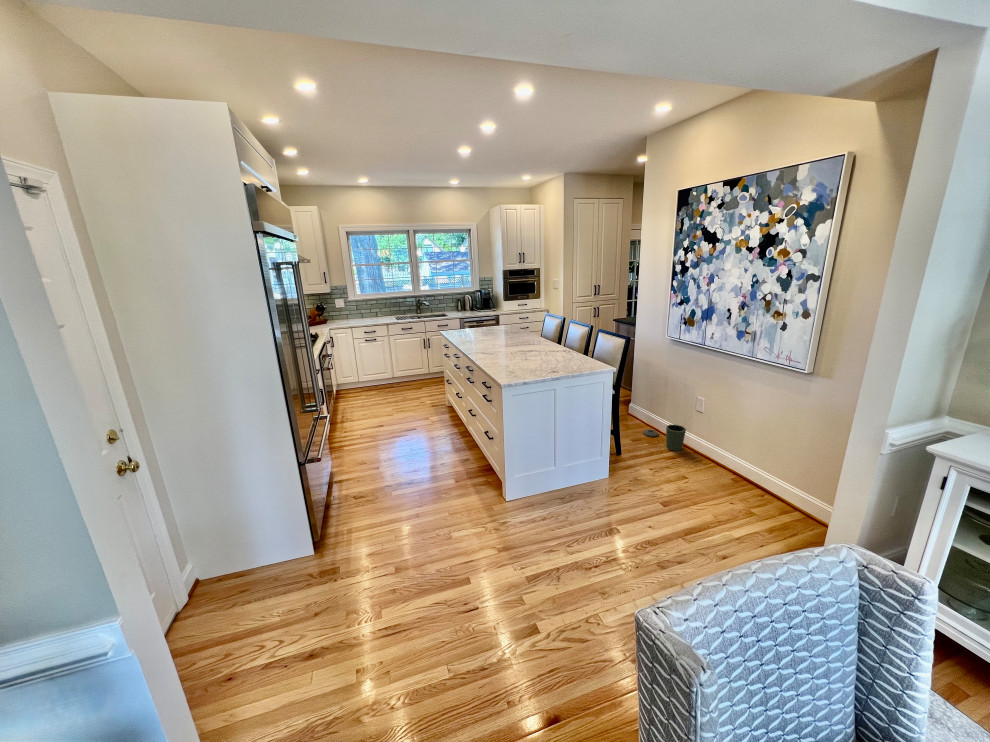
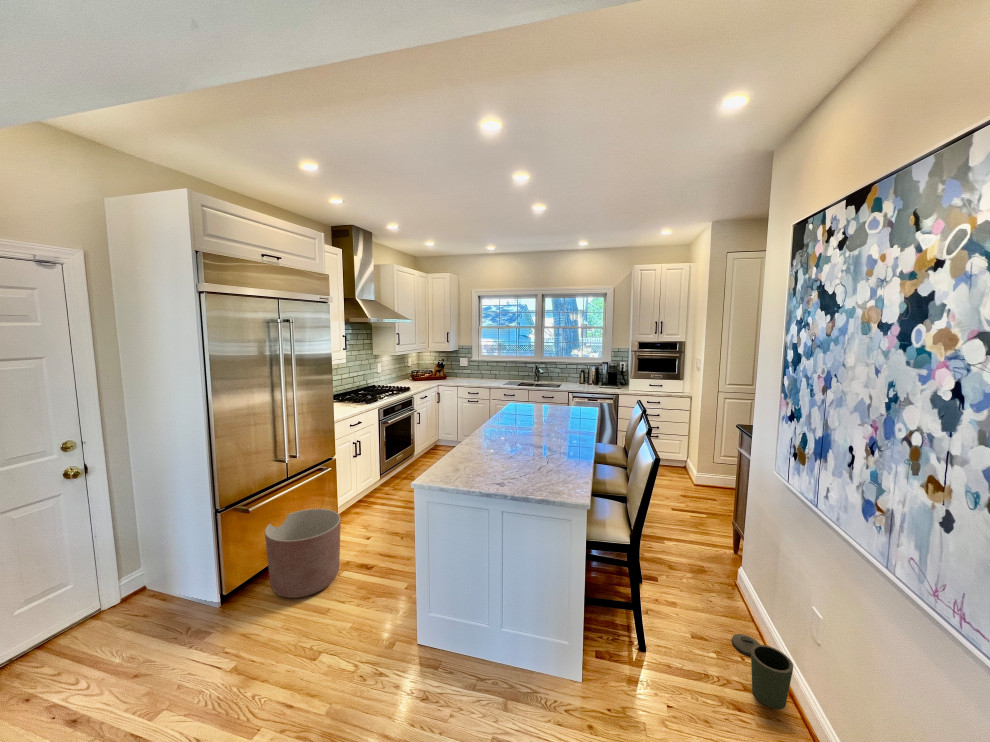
planter: none [323,442,393,521] -> present [265,509,341,598]

